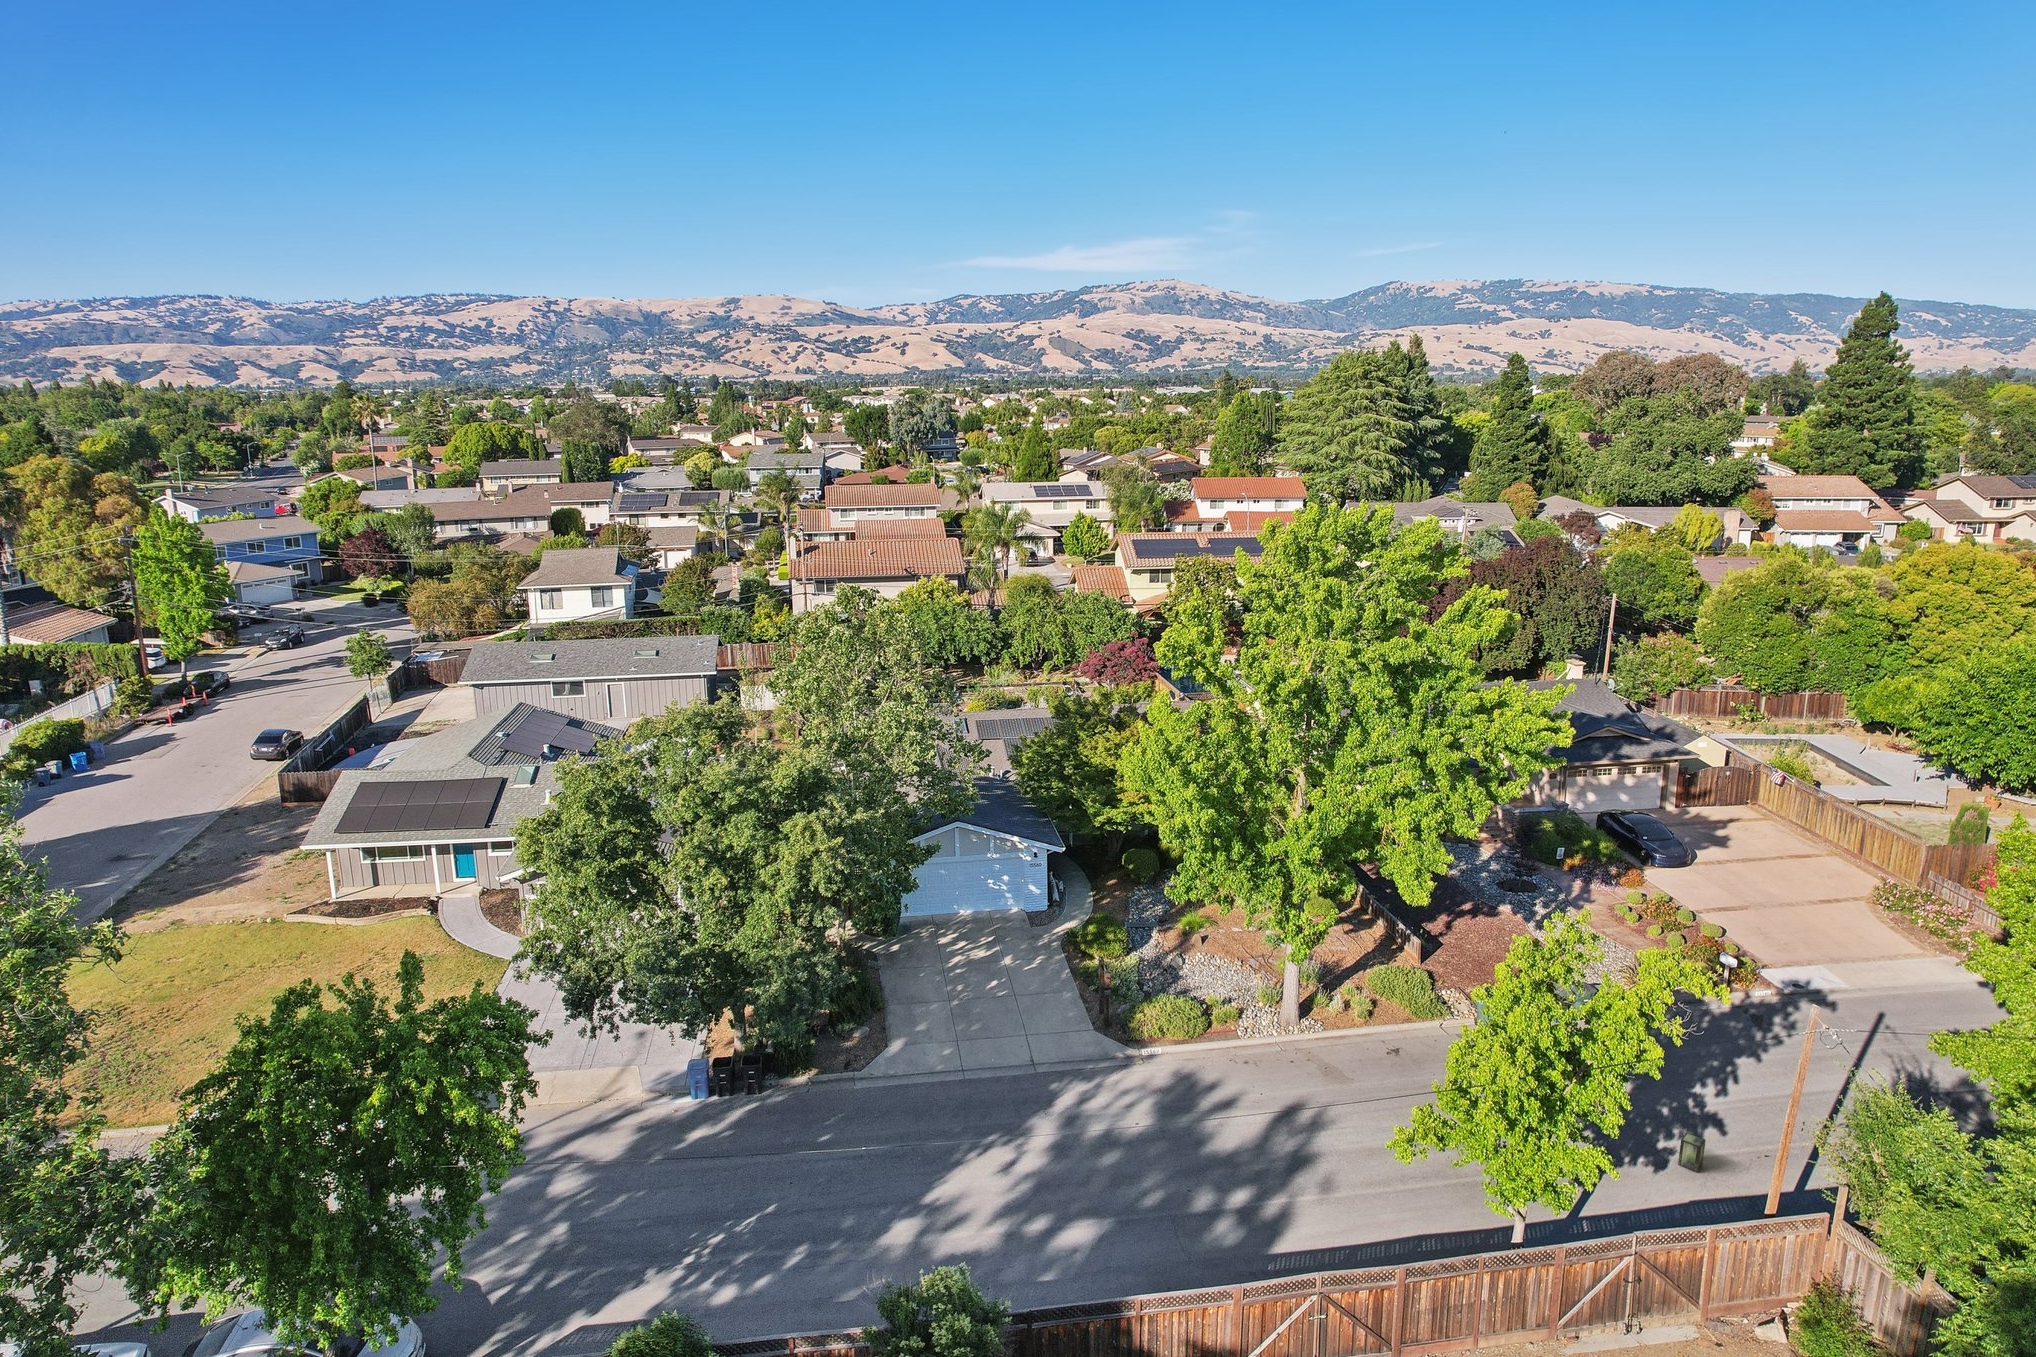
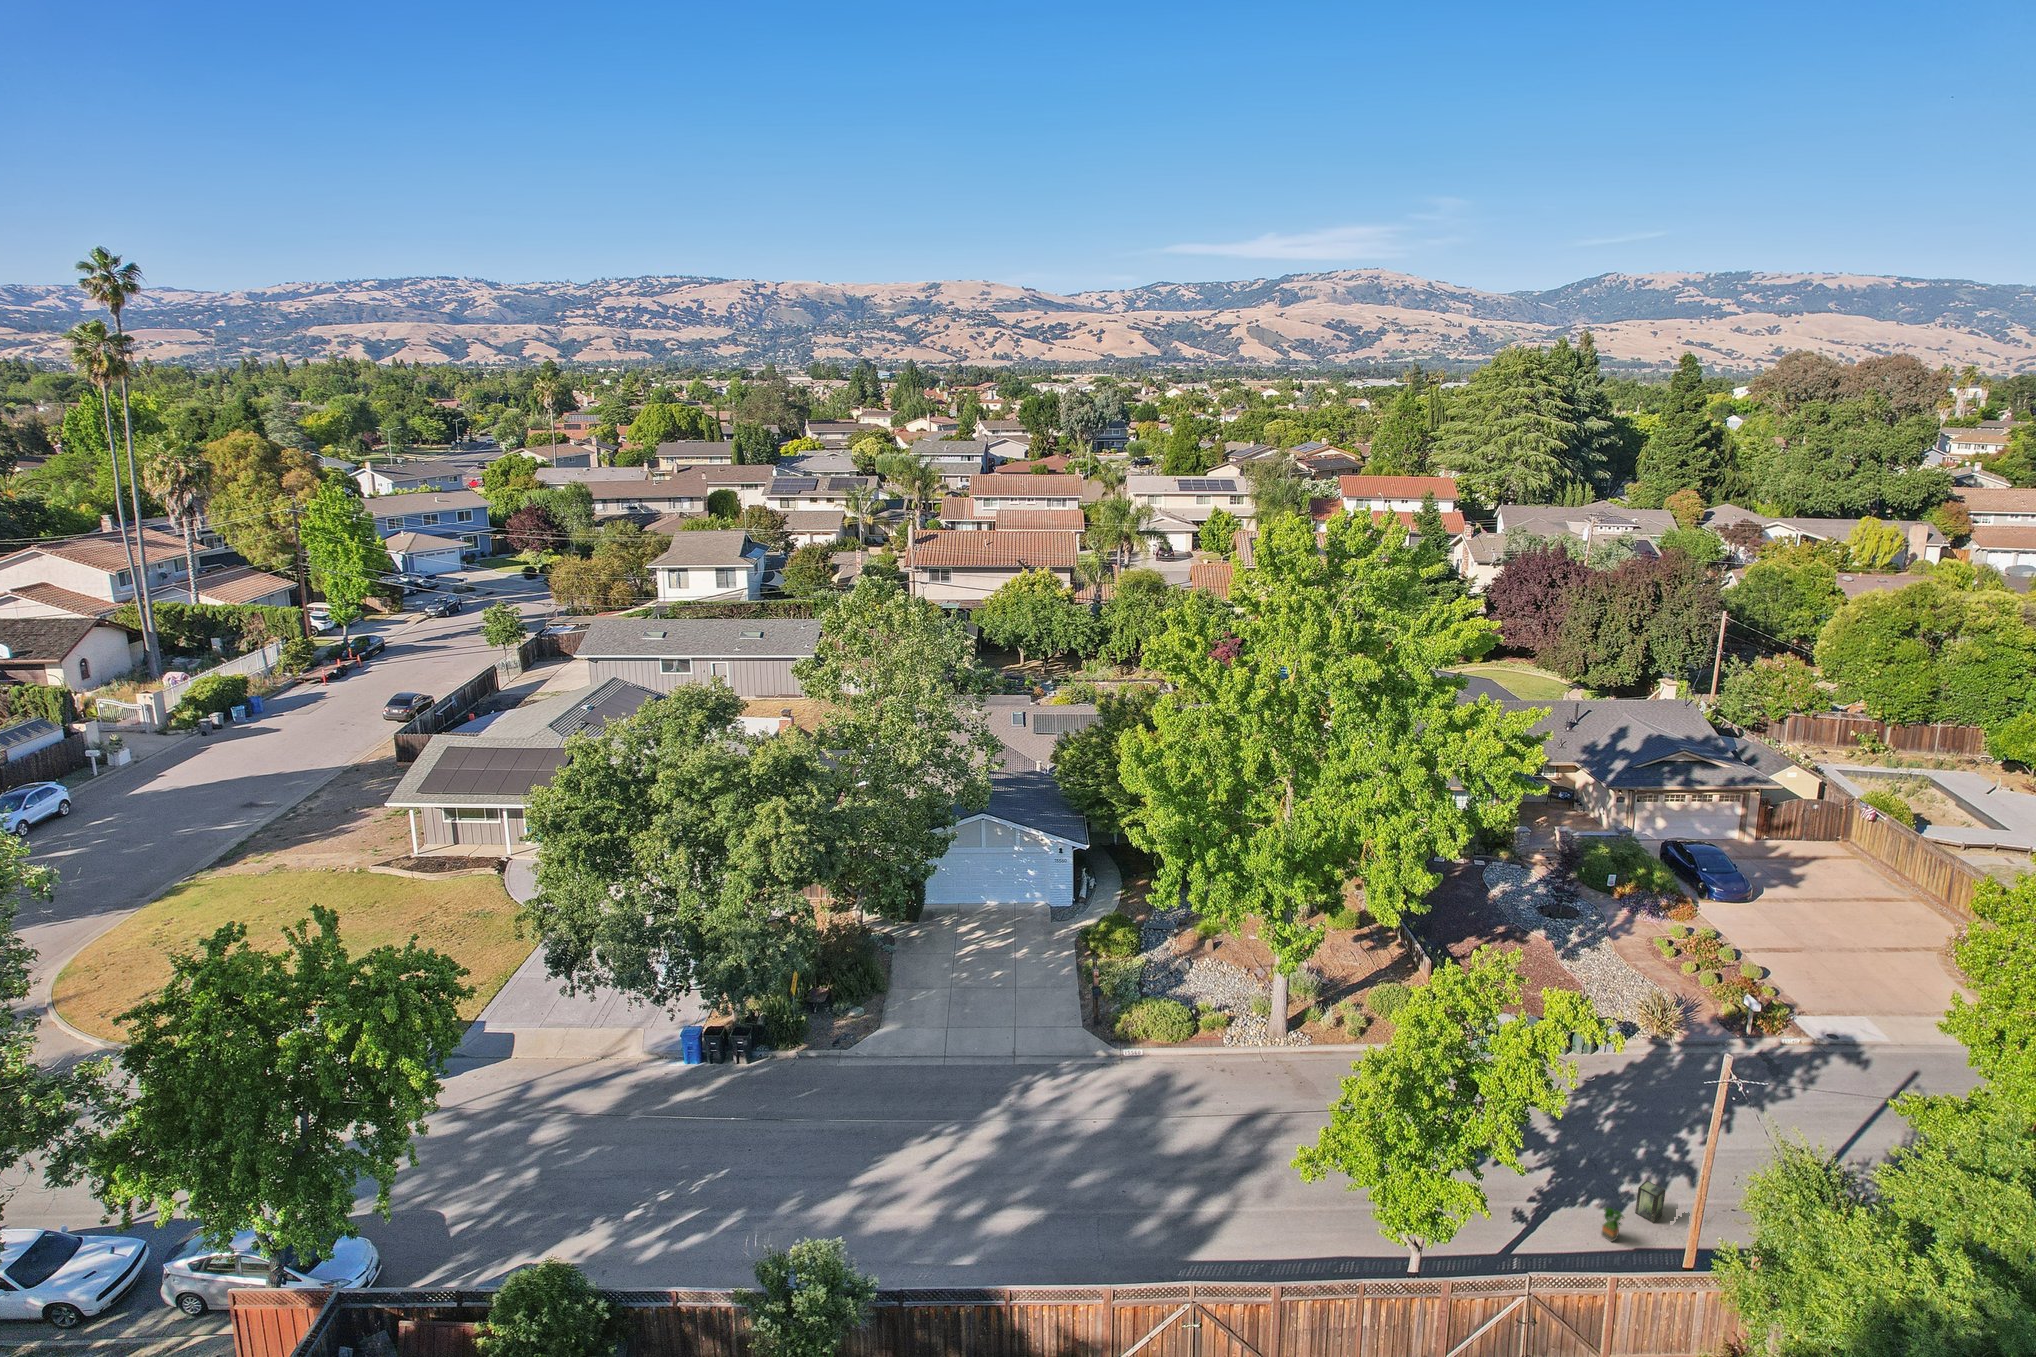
potted tree: none [1655,1161,1678,1195] -> present [1601,1208,1623,1242]

